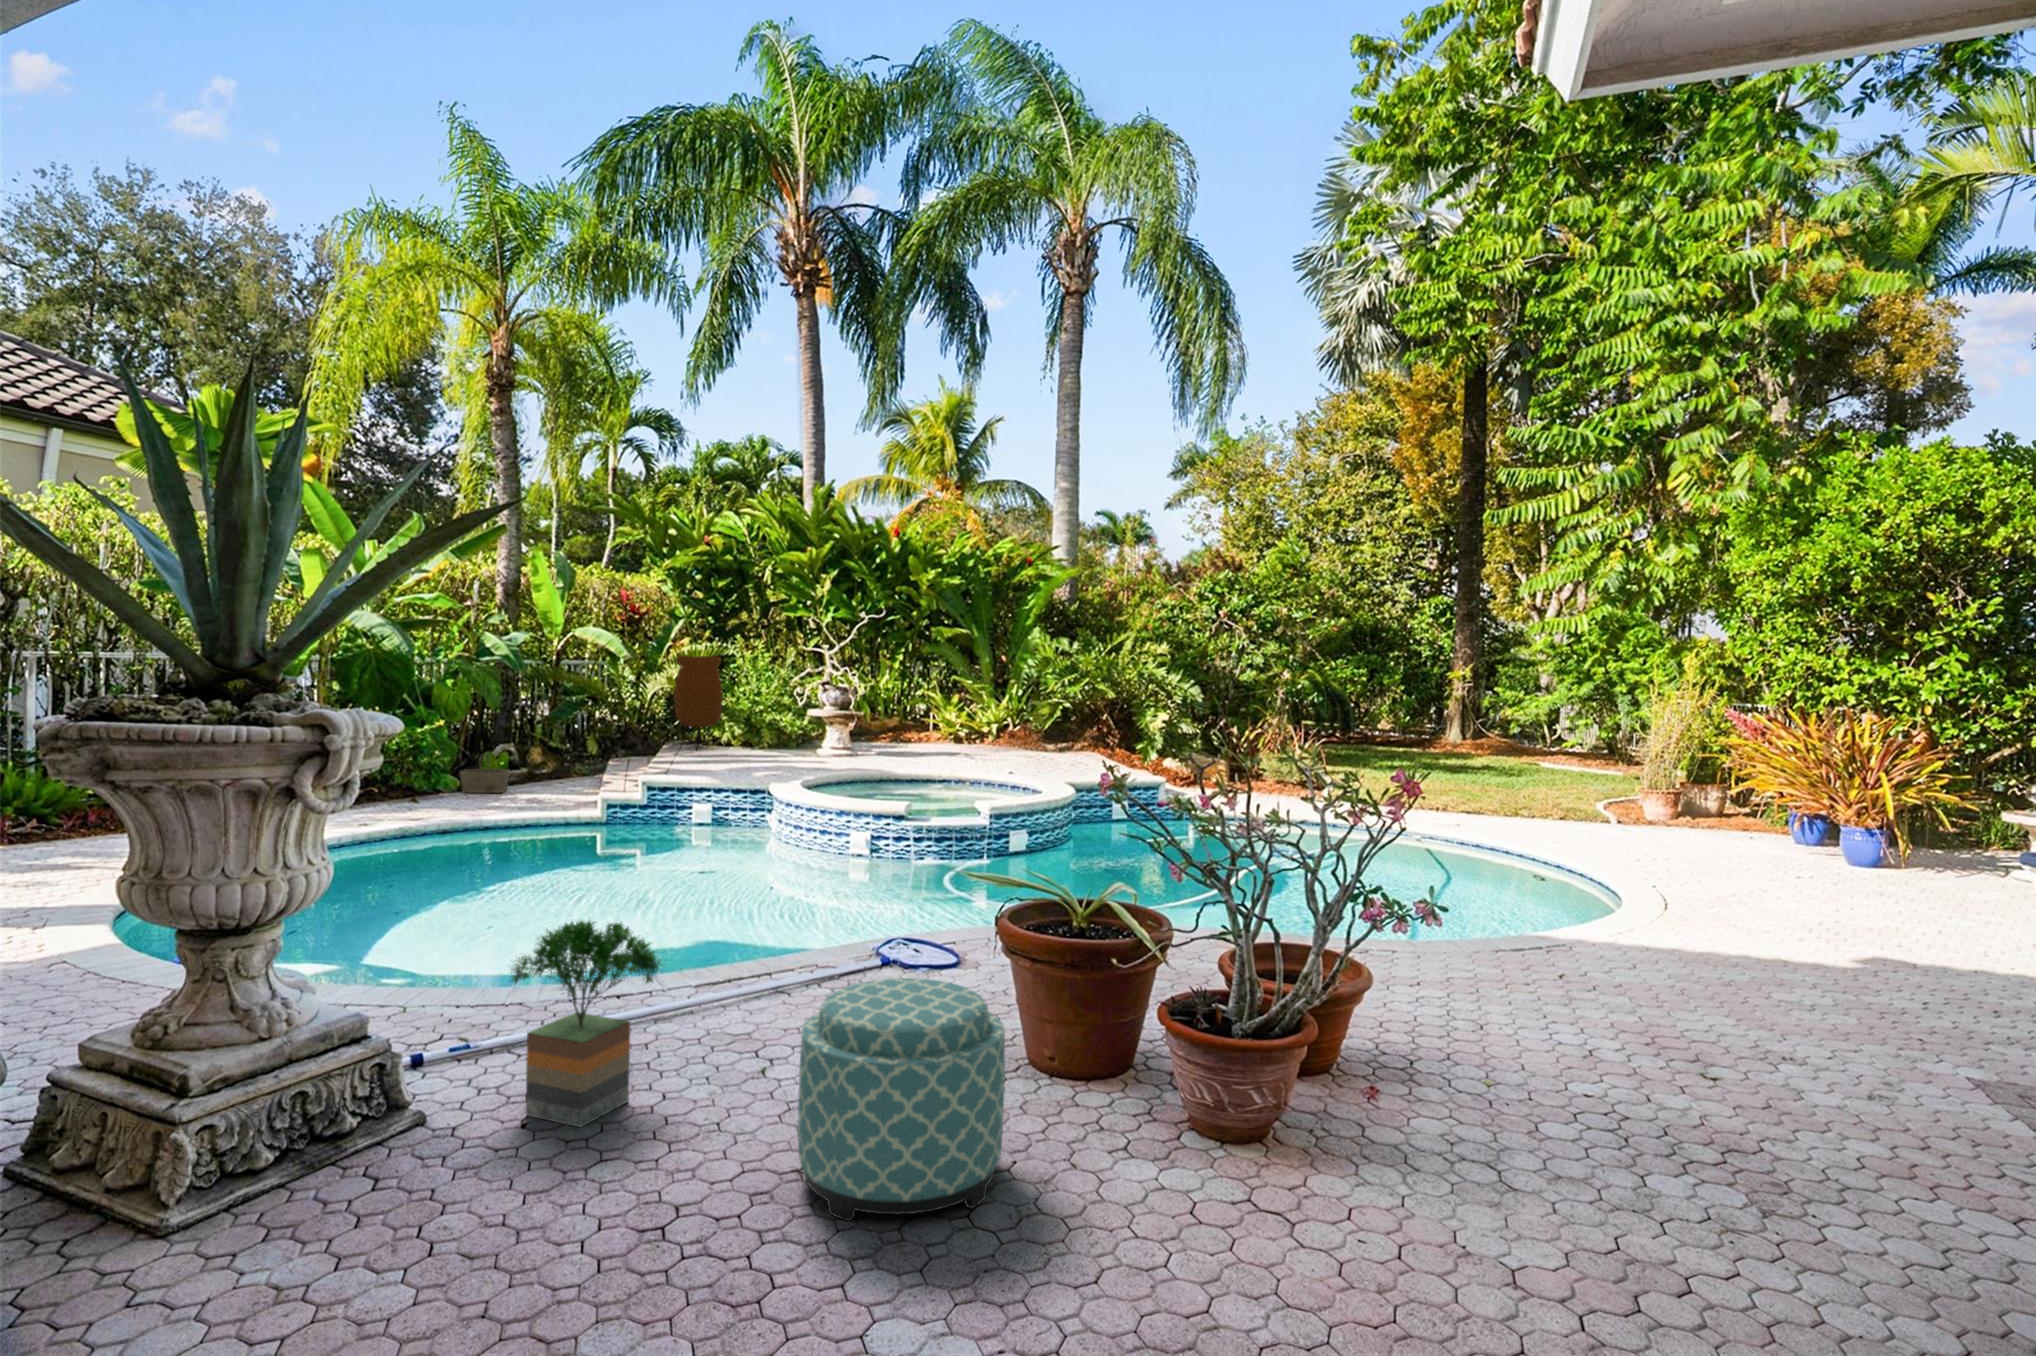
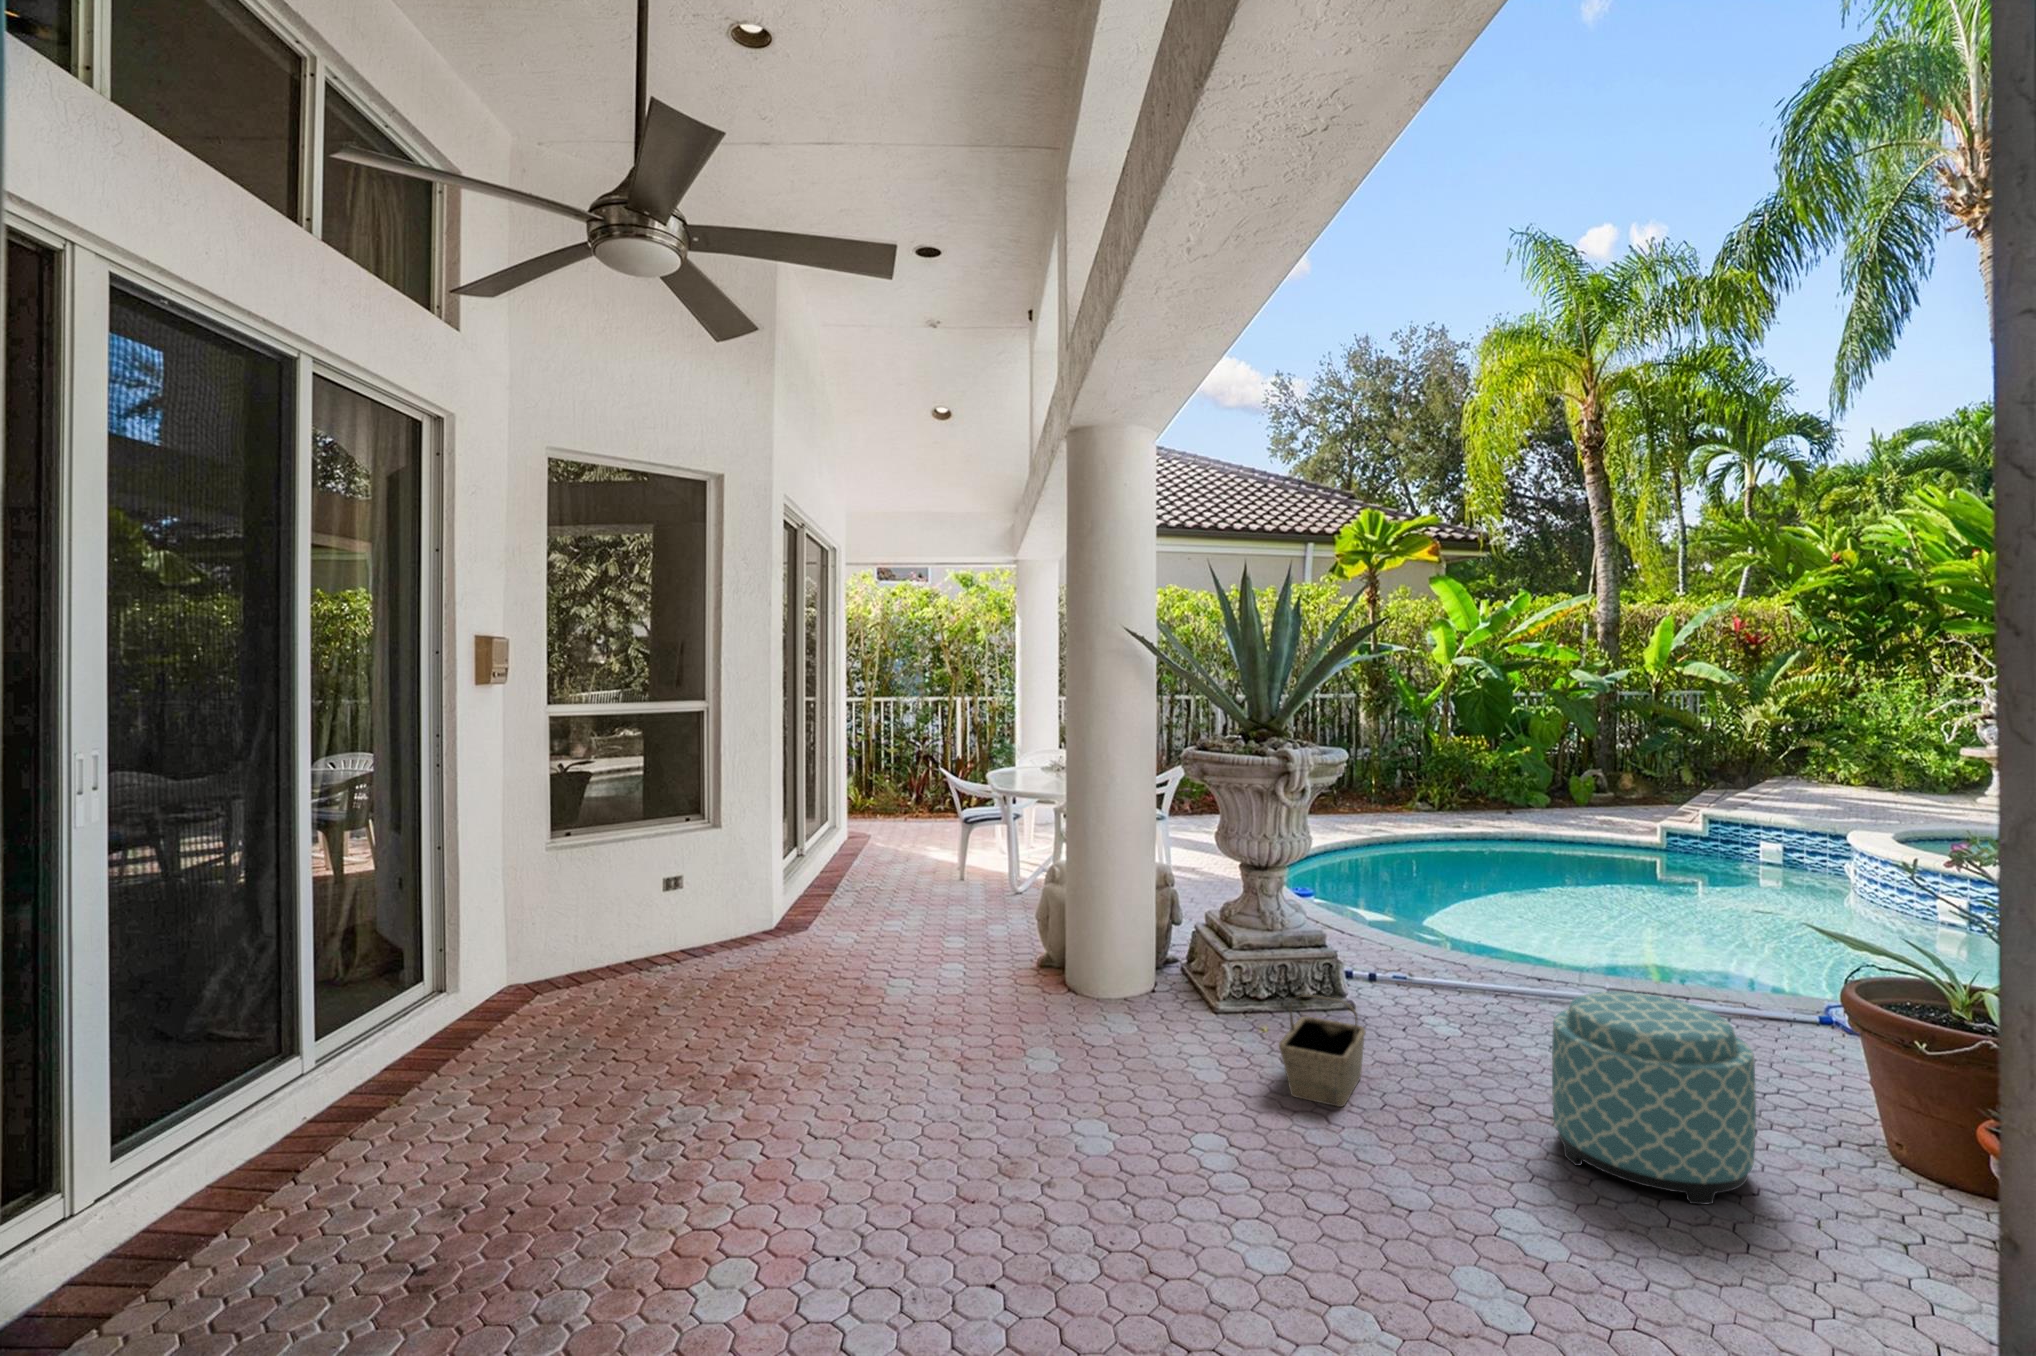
lounge chair: present [672,655,729,750] -> none [1772,692,1848,790]
basket: present [460,754,509,793] -> present [1279,994,1366,1107]
potted tree: present [511,921,663,1127] -> none [1401,901,1512,1046]

